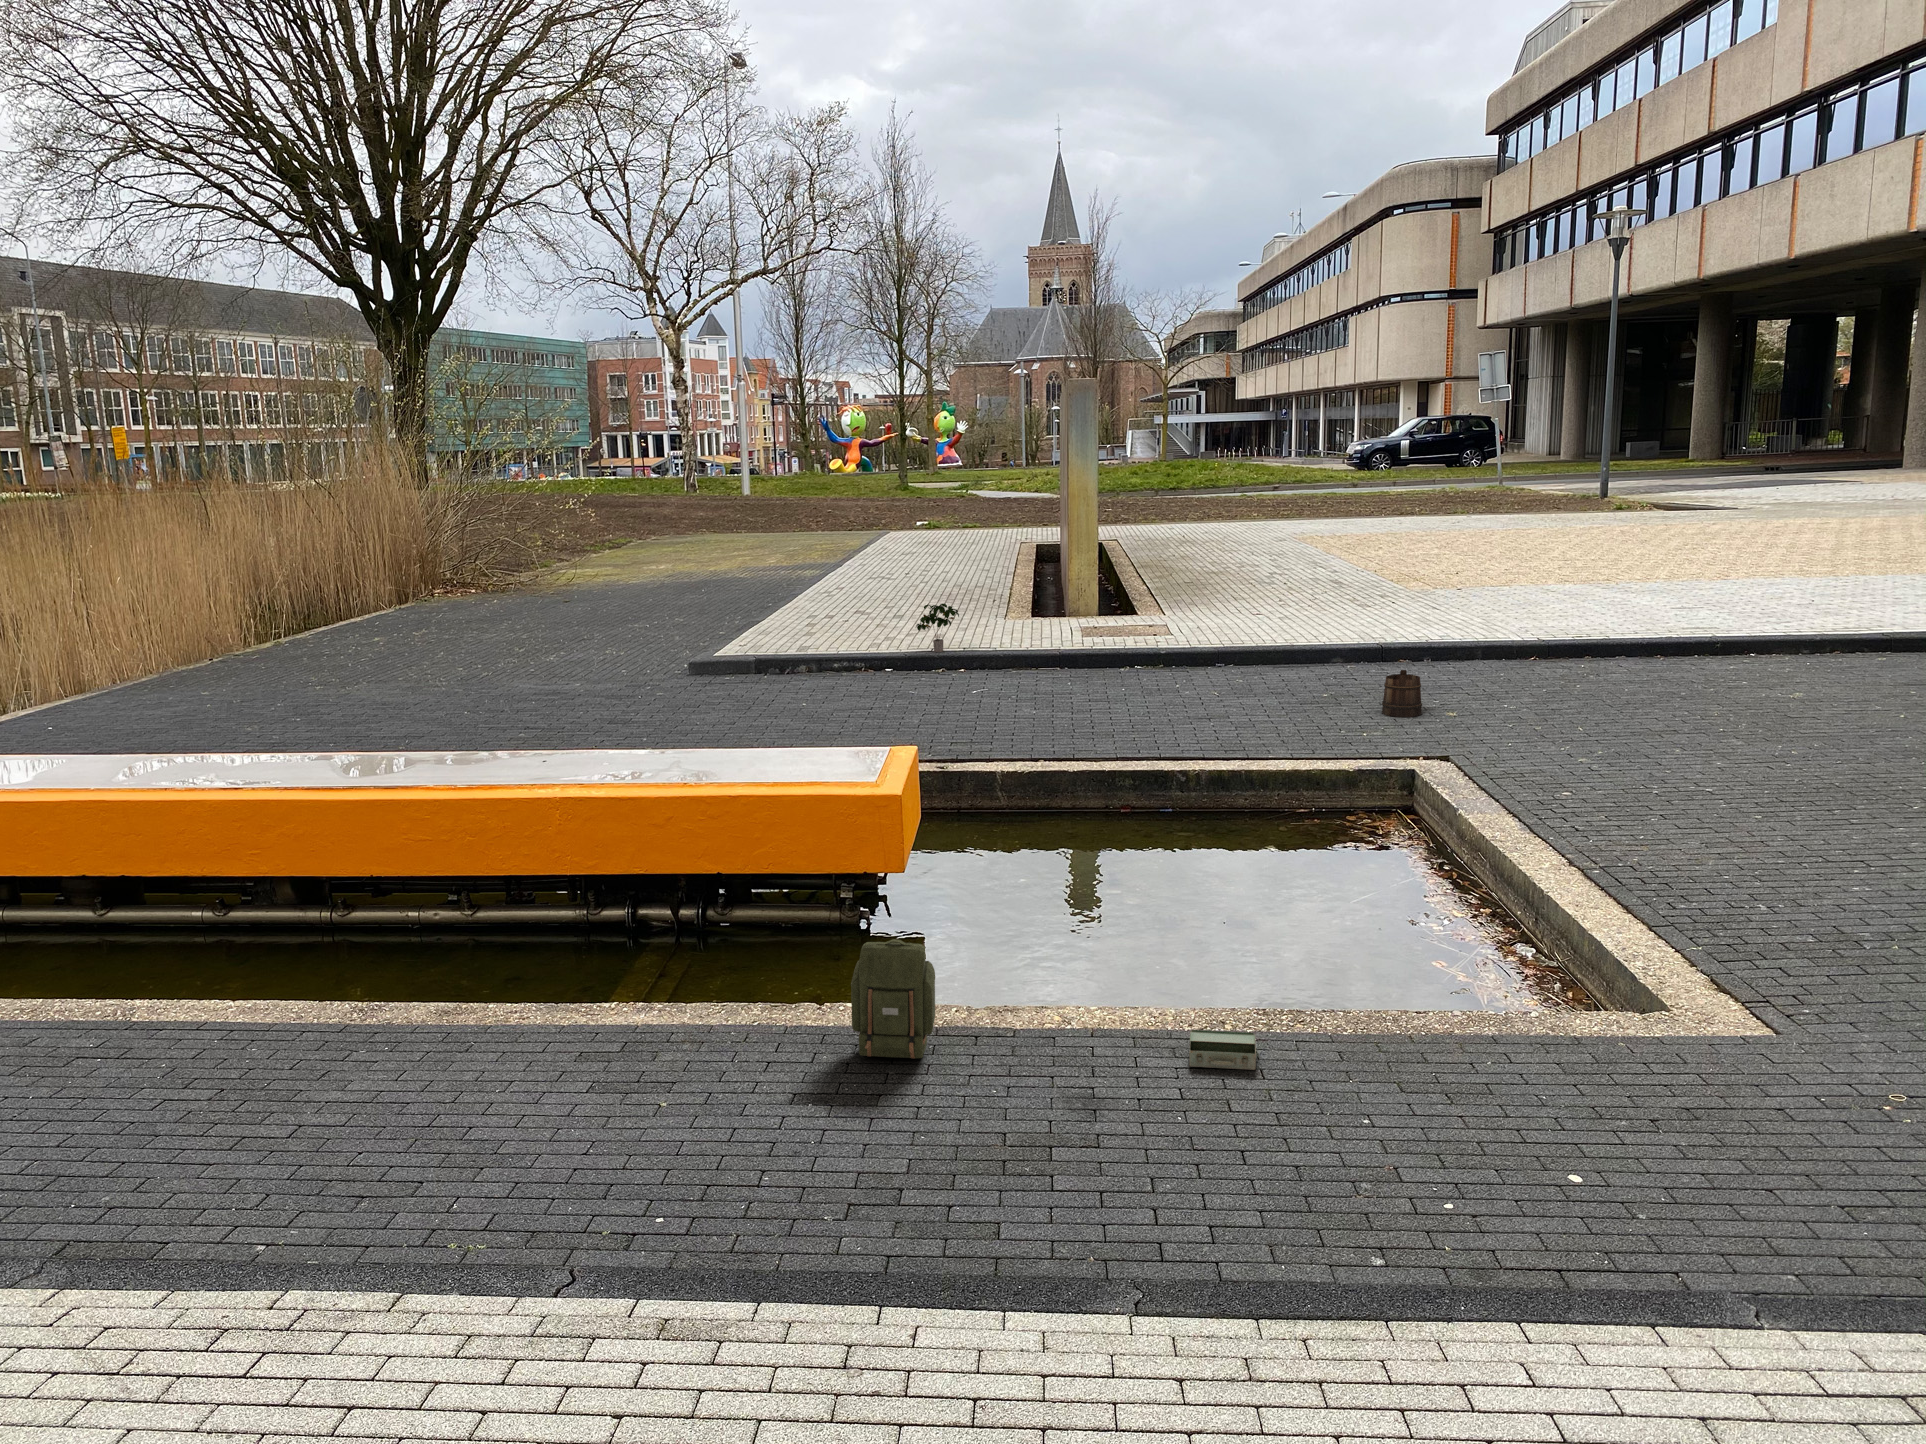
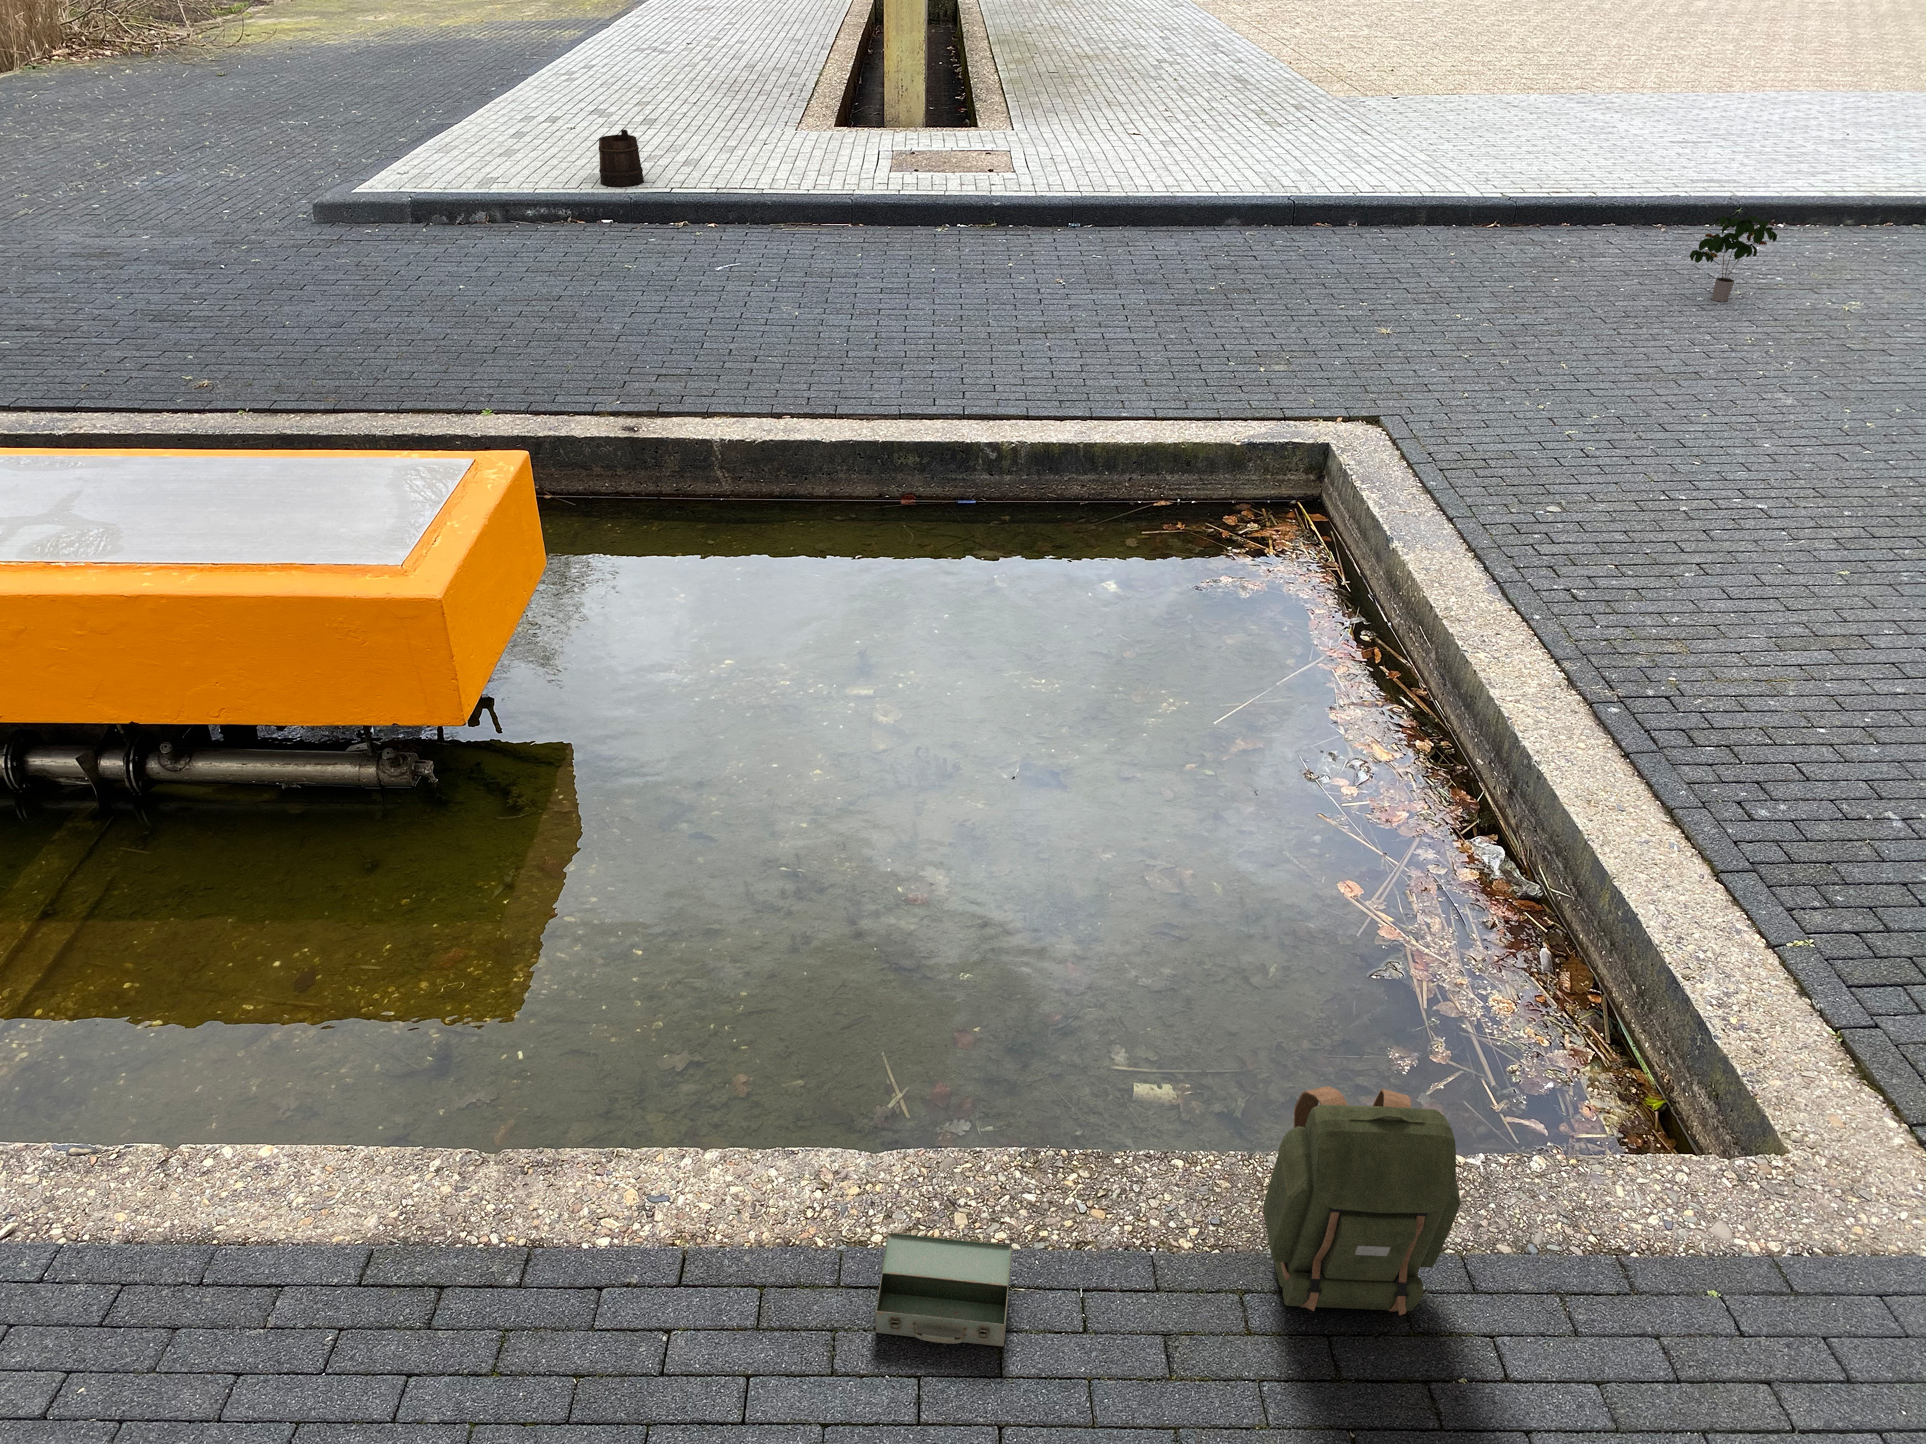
potted plant: present [916,604,959,652] -> present [1690,216,1777,302]
bucket: present [1382,670,1422,717] -> present [599,130,644,187]
backpack: present [851,939,935,1059] -> present [1263,1086,1461,1315]

